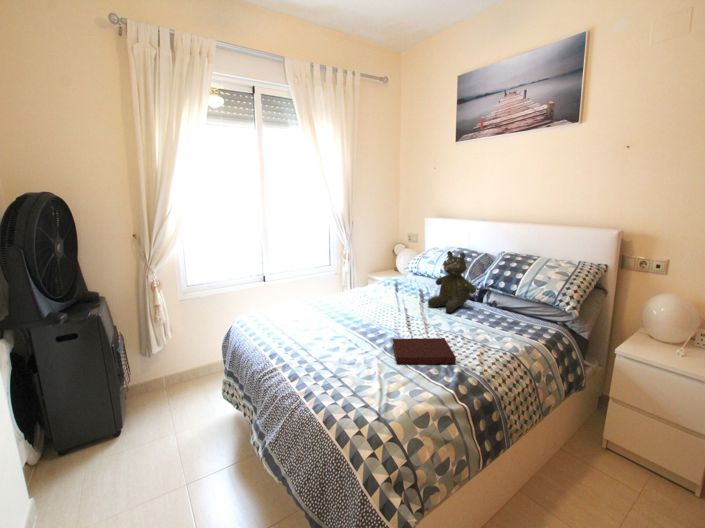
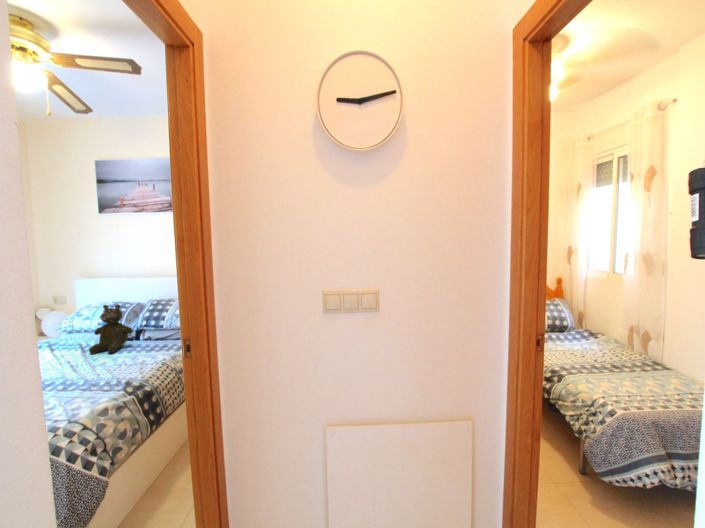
notebook: present [393,338,456,364] -> none [62,368,123,395]

